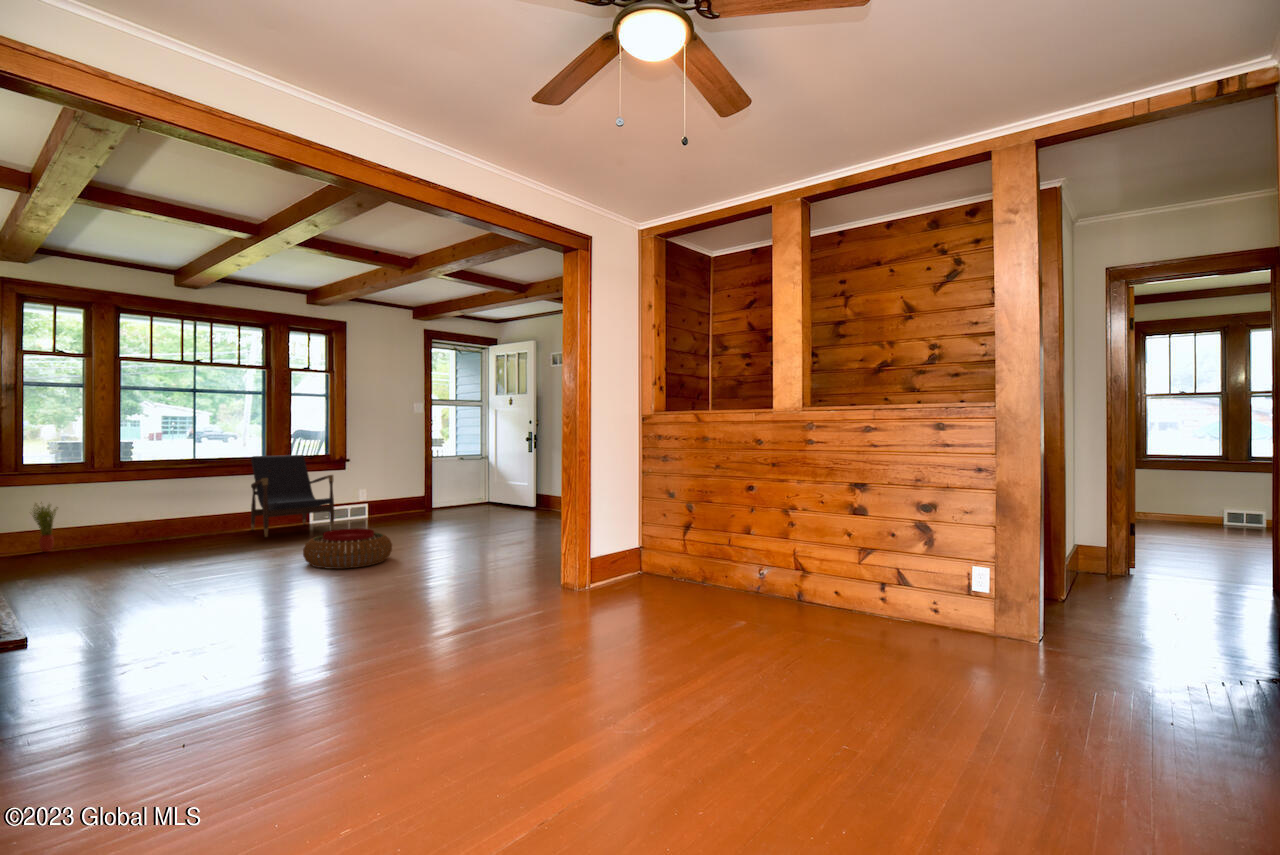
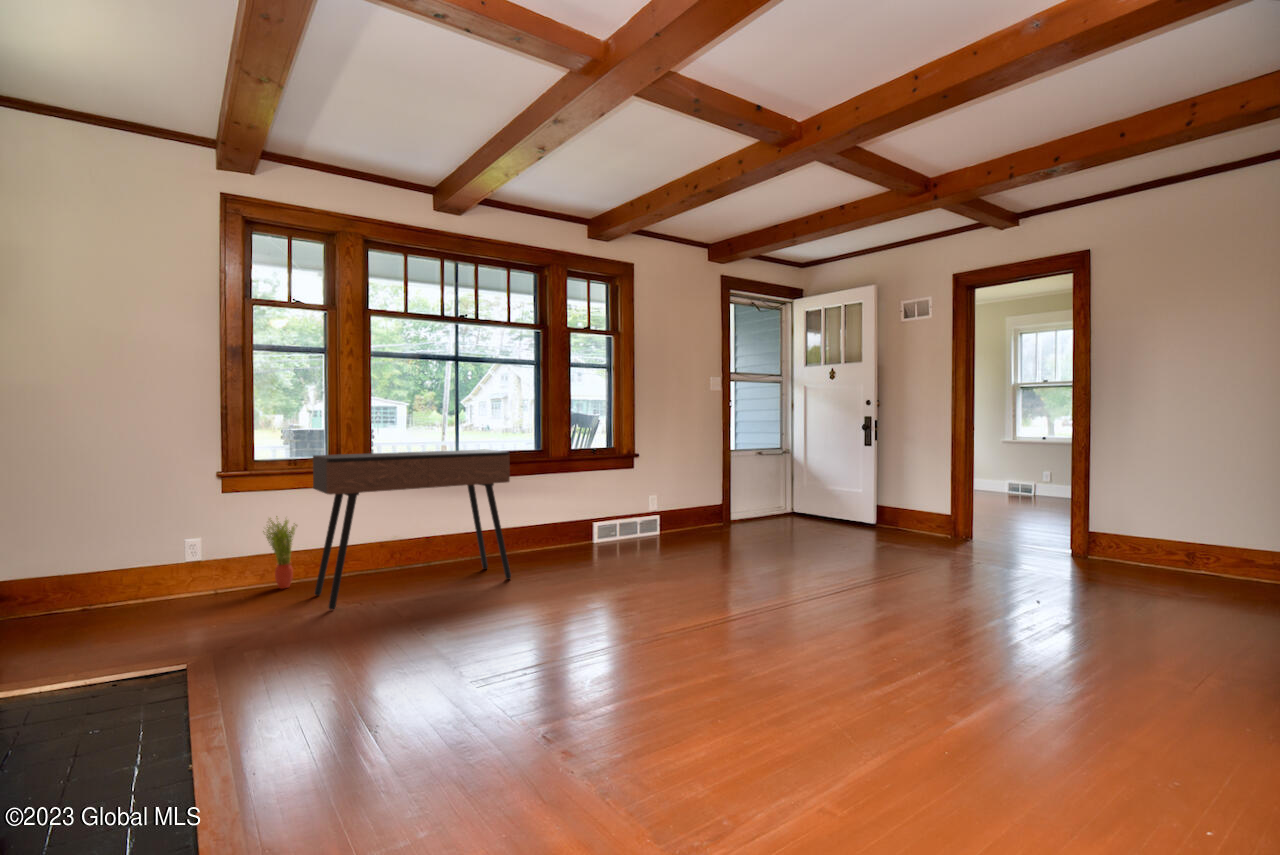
lounge chair: present [251,455,334,537] -> none [526,448,641,569]
console table: none [71,456,226,560] -> present [313,450,511,610]
pouf: present [303,528,392,569] -> none [667,574,814,658]

